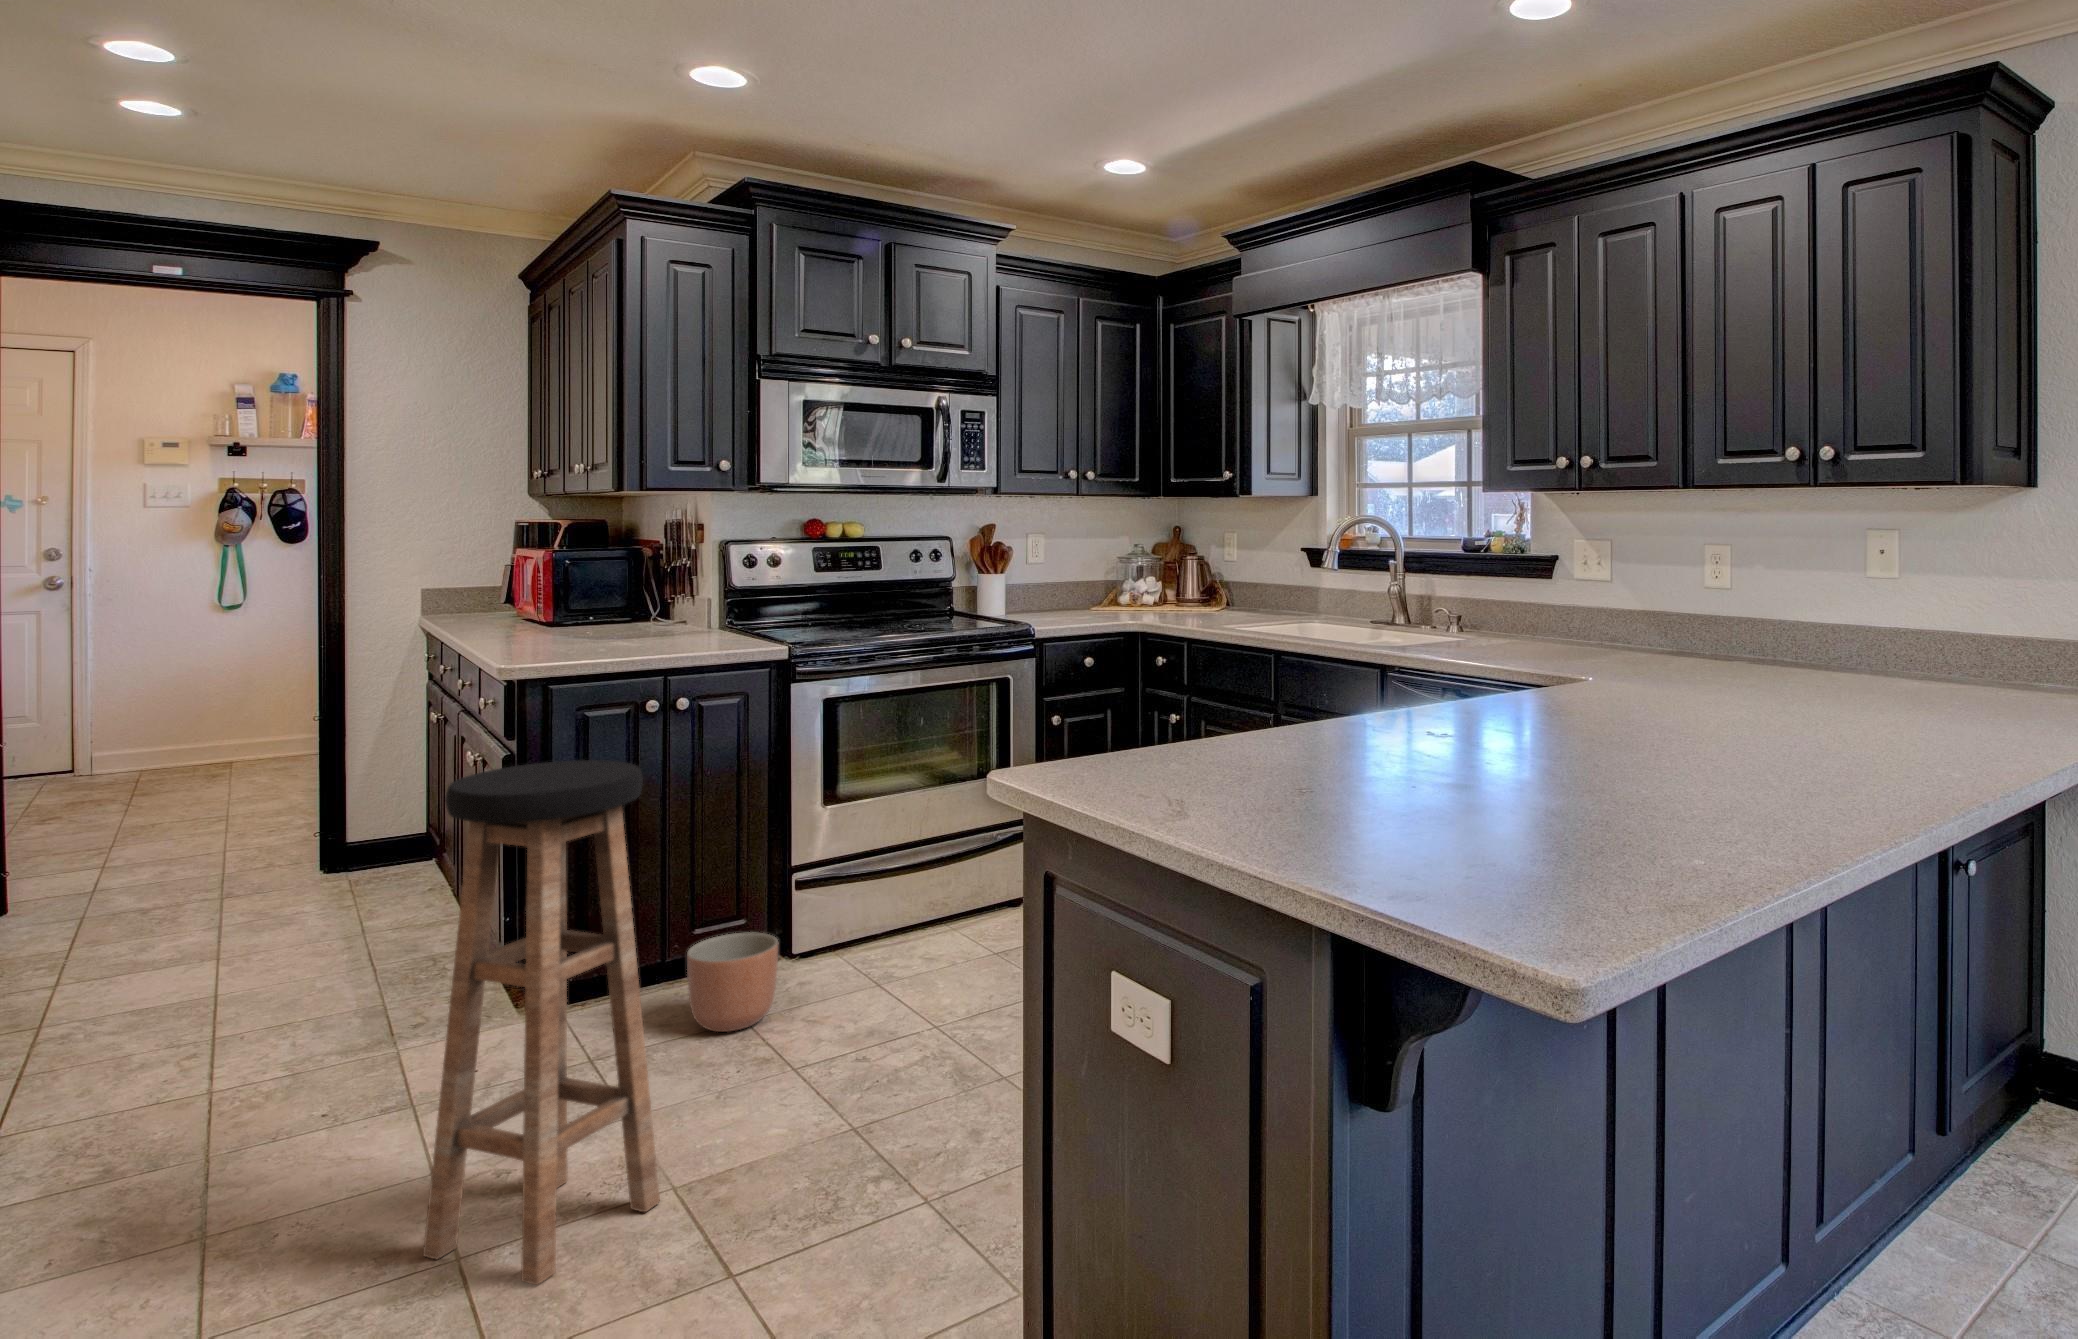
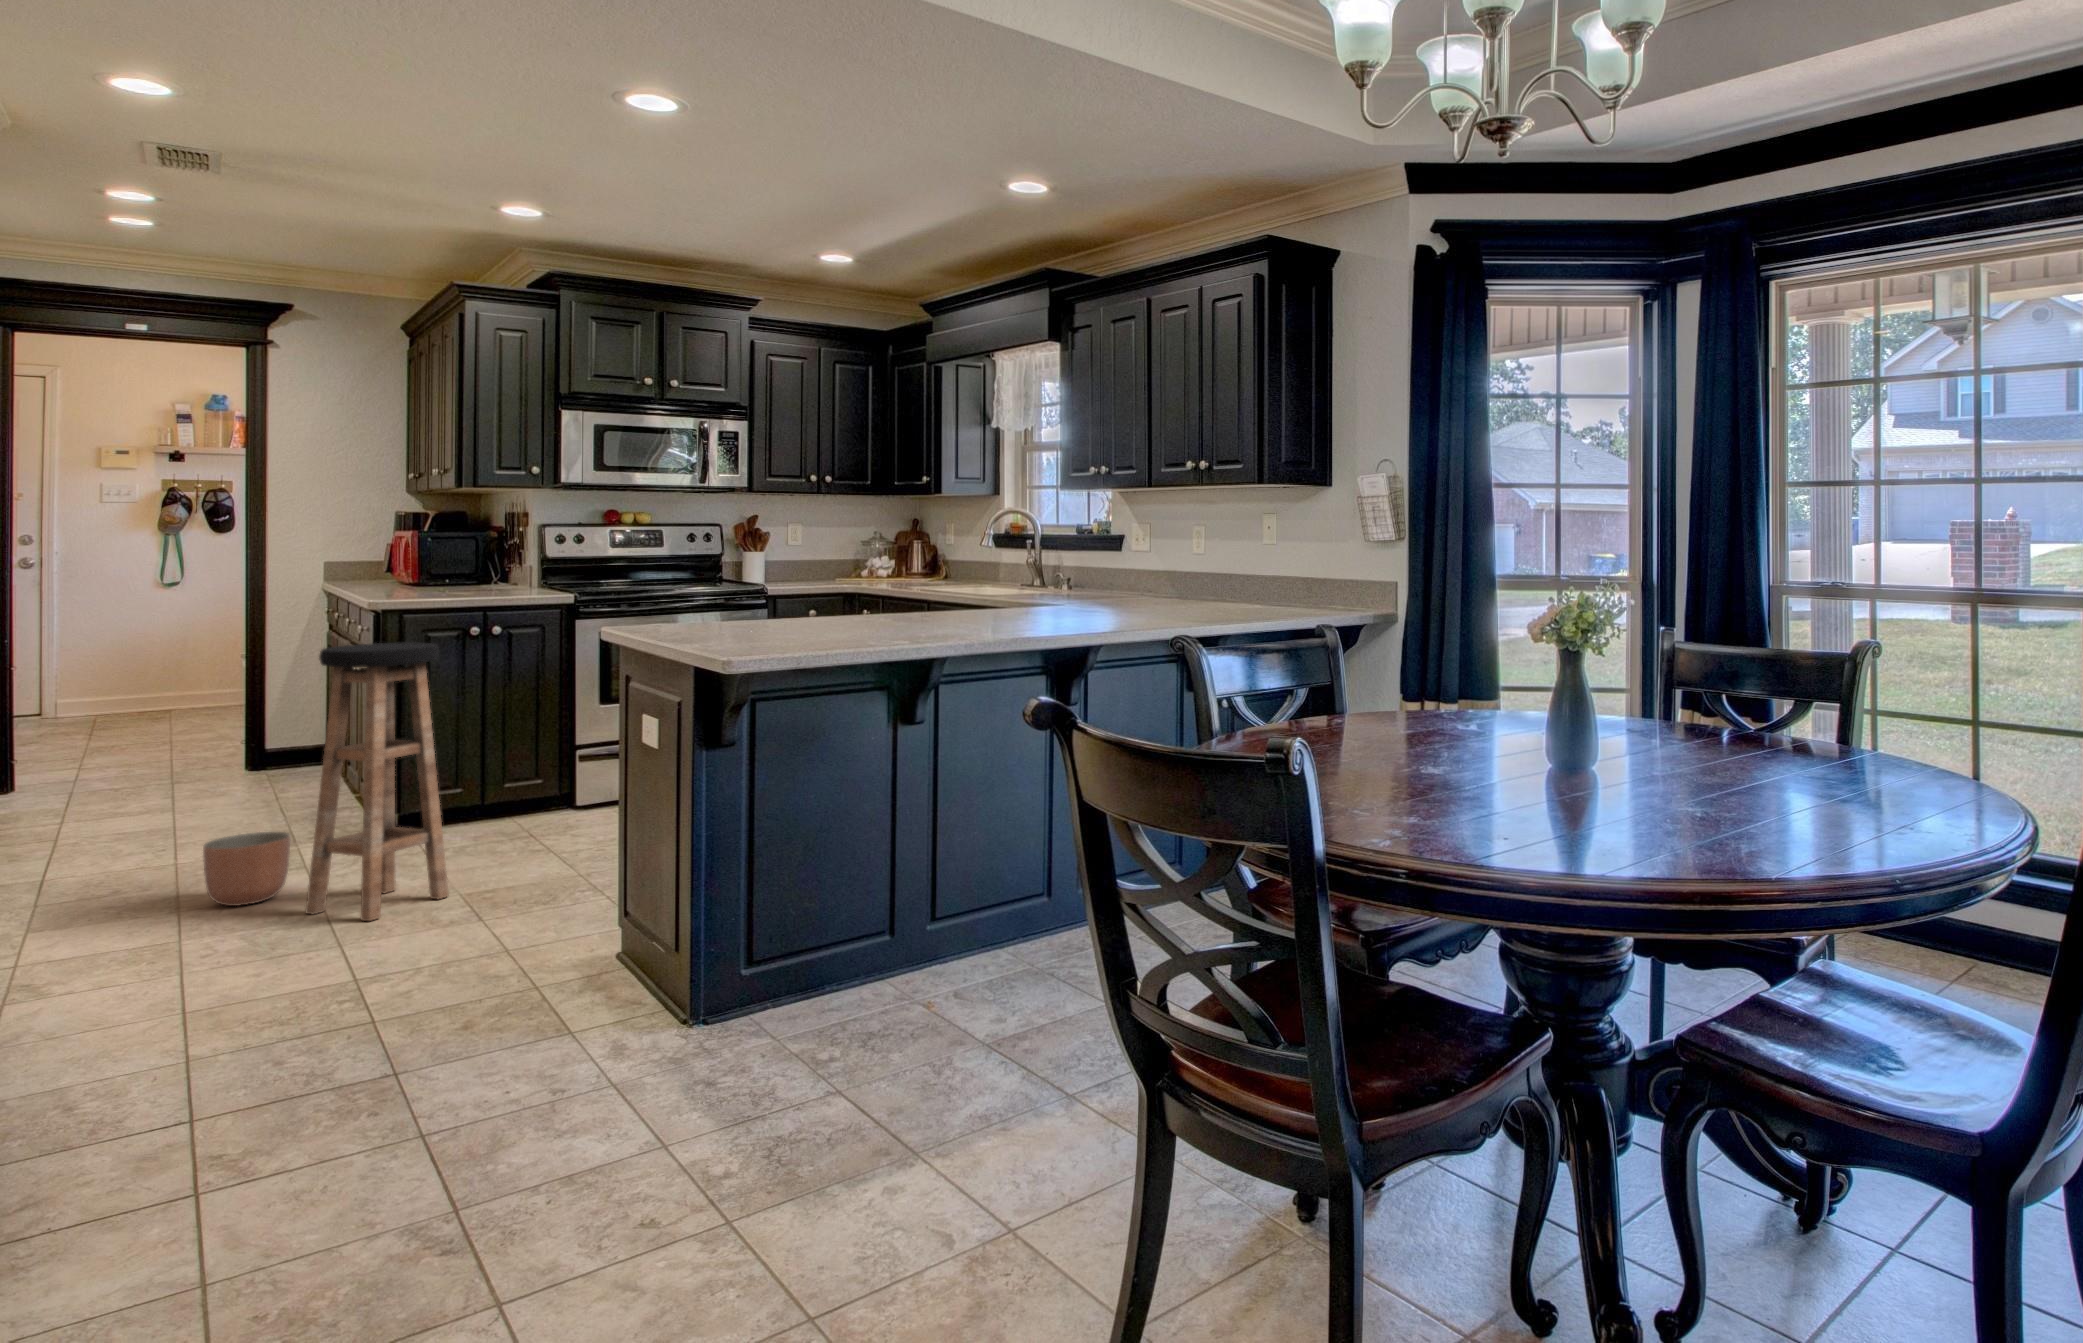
planter: present [687,932,778,1032] -> present [203,832,290,906]

